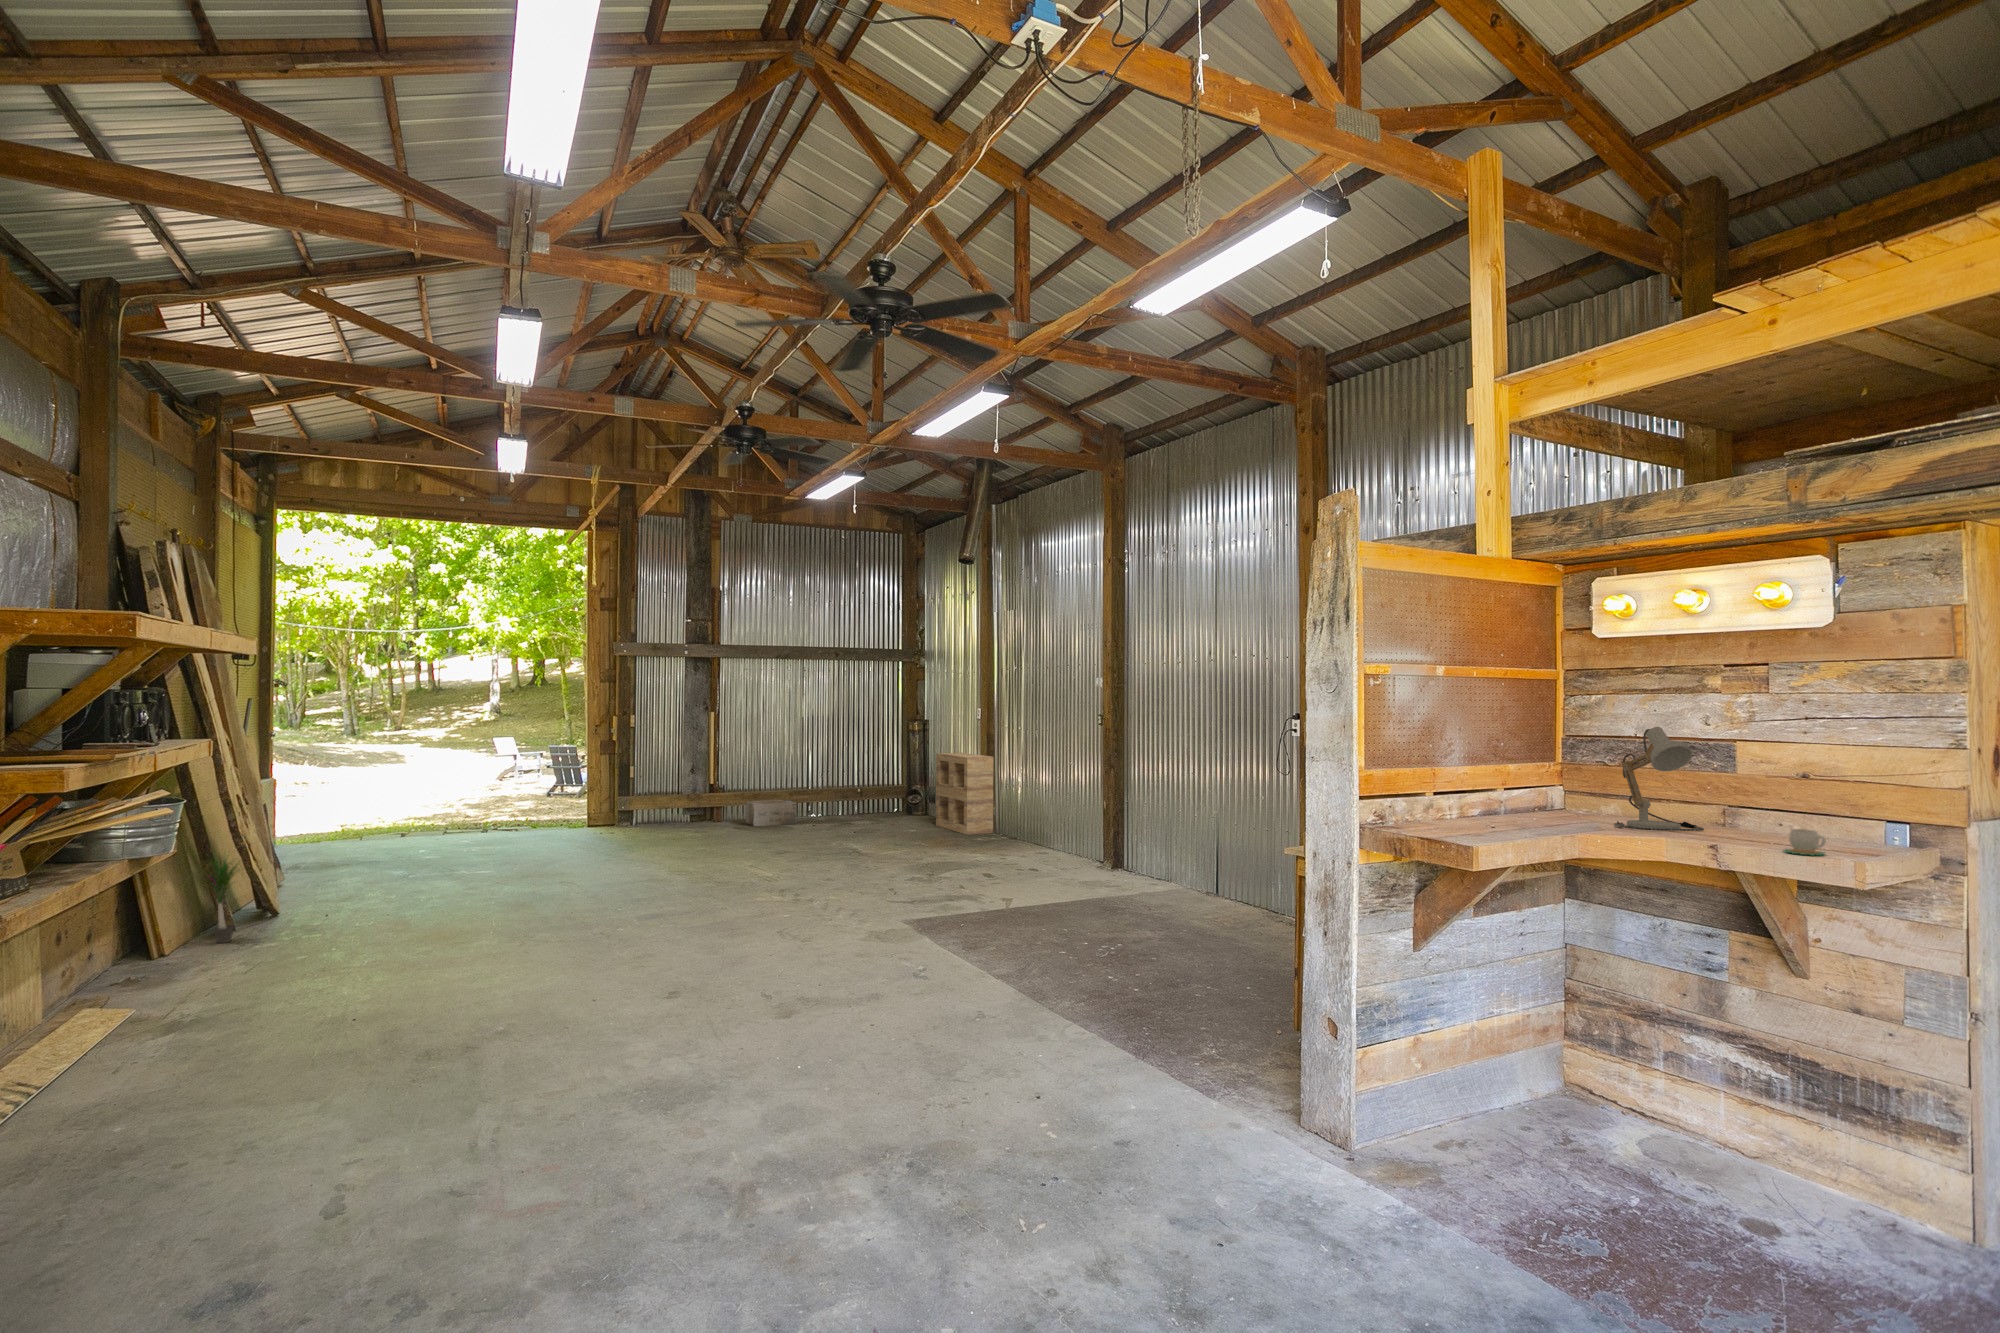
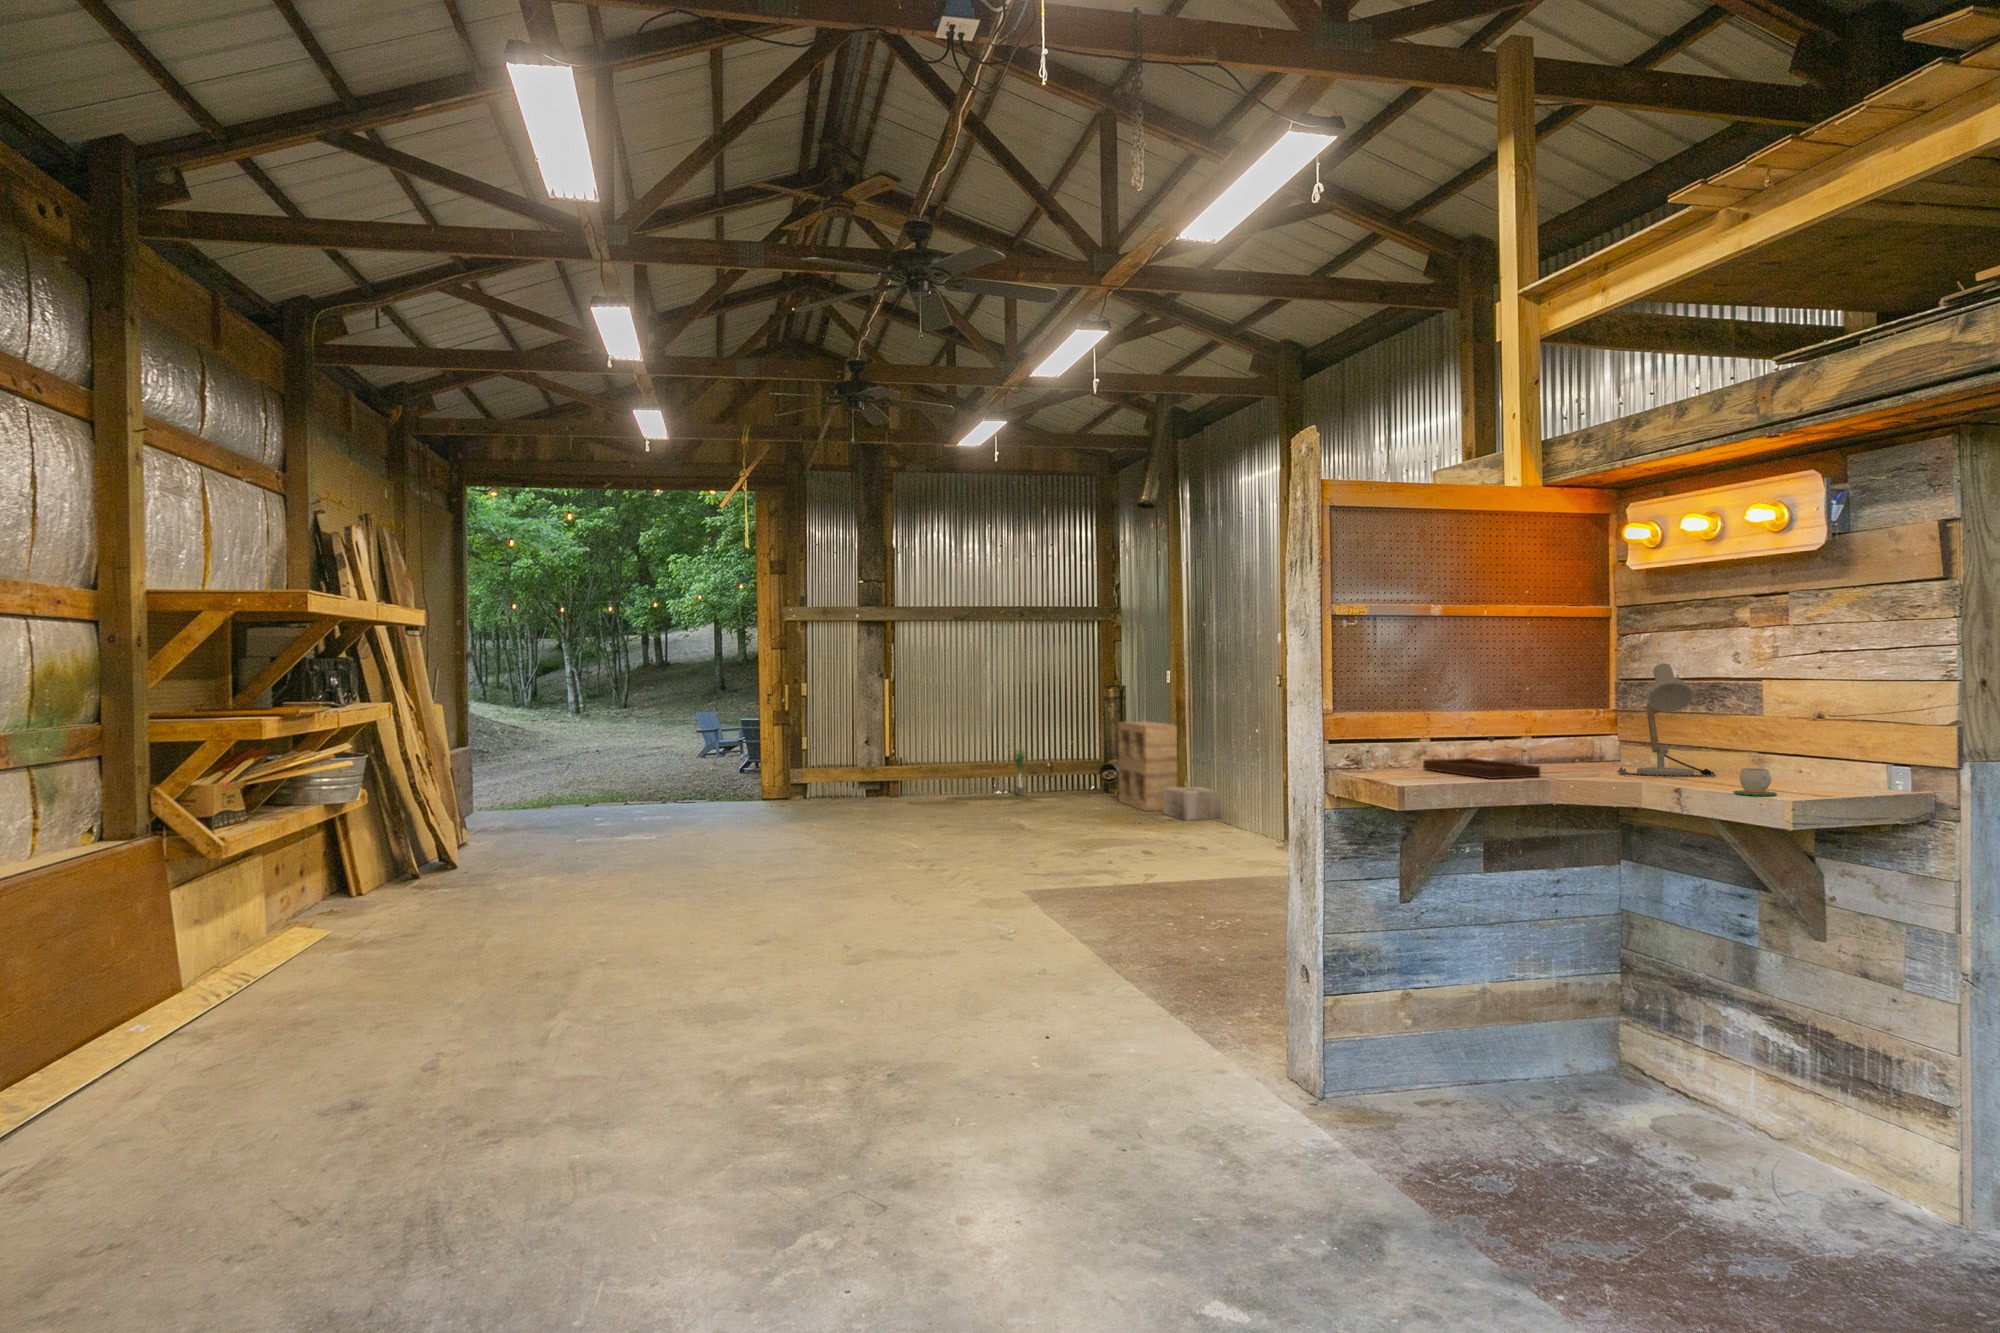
tray: none [1436,793,1562,835] -> present [1423,737,1540,779]
cardboard box: present [746,800,796,826] -> present [1163,787,1221,820]
potted plant: present [196,859,240,943] -> present [1014,750,1026,795]

